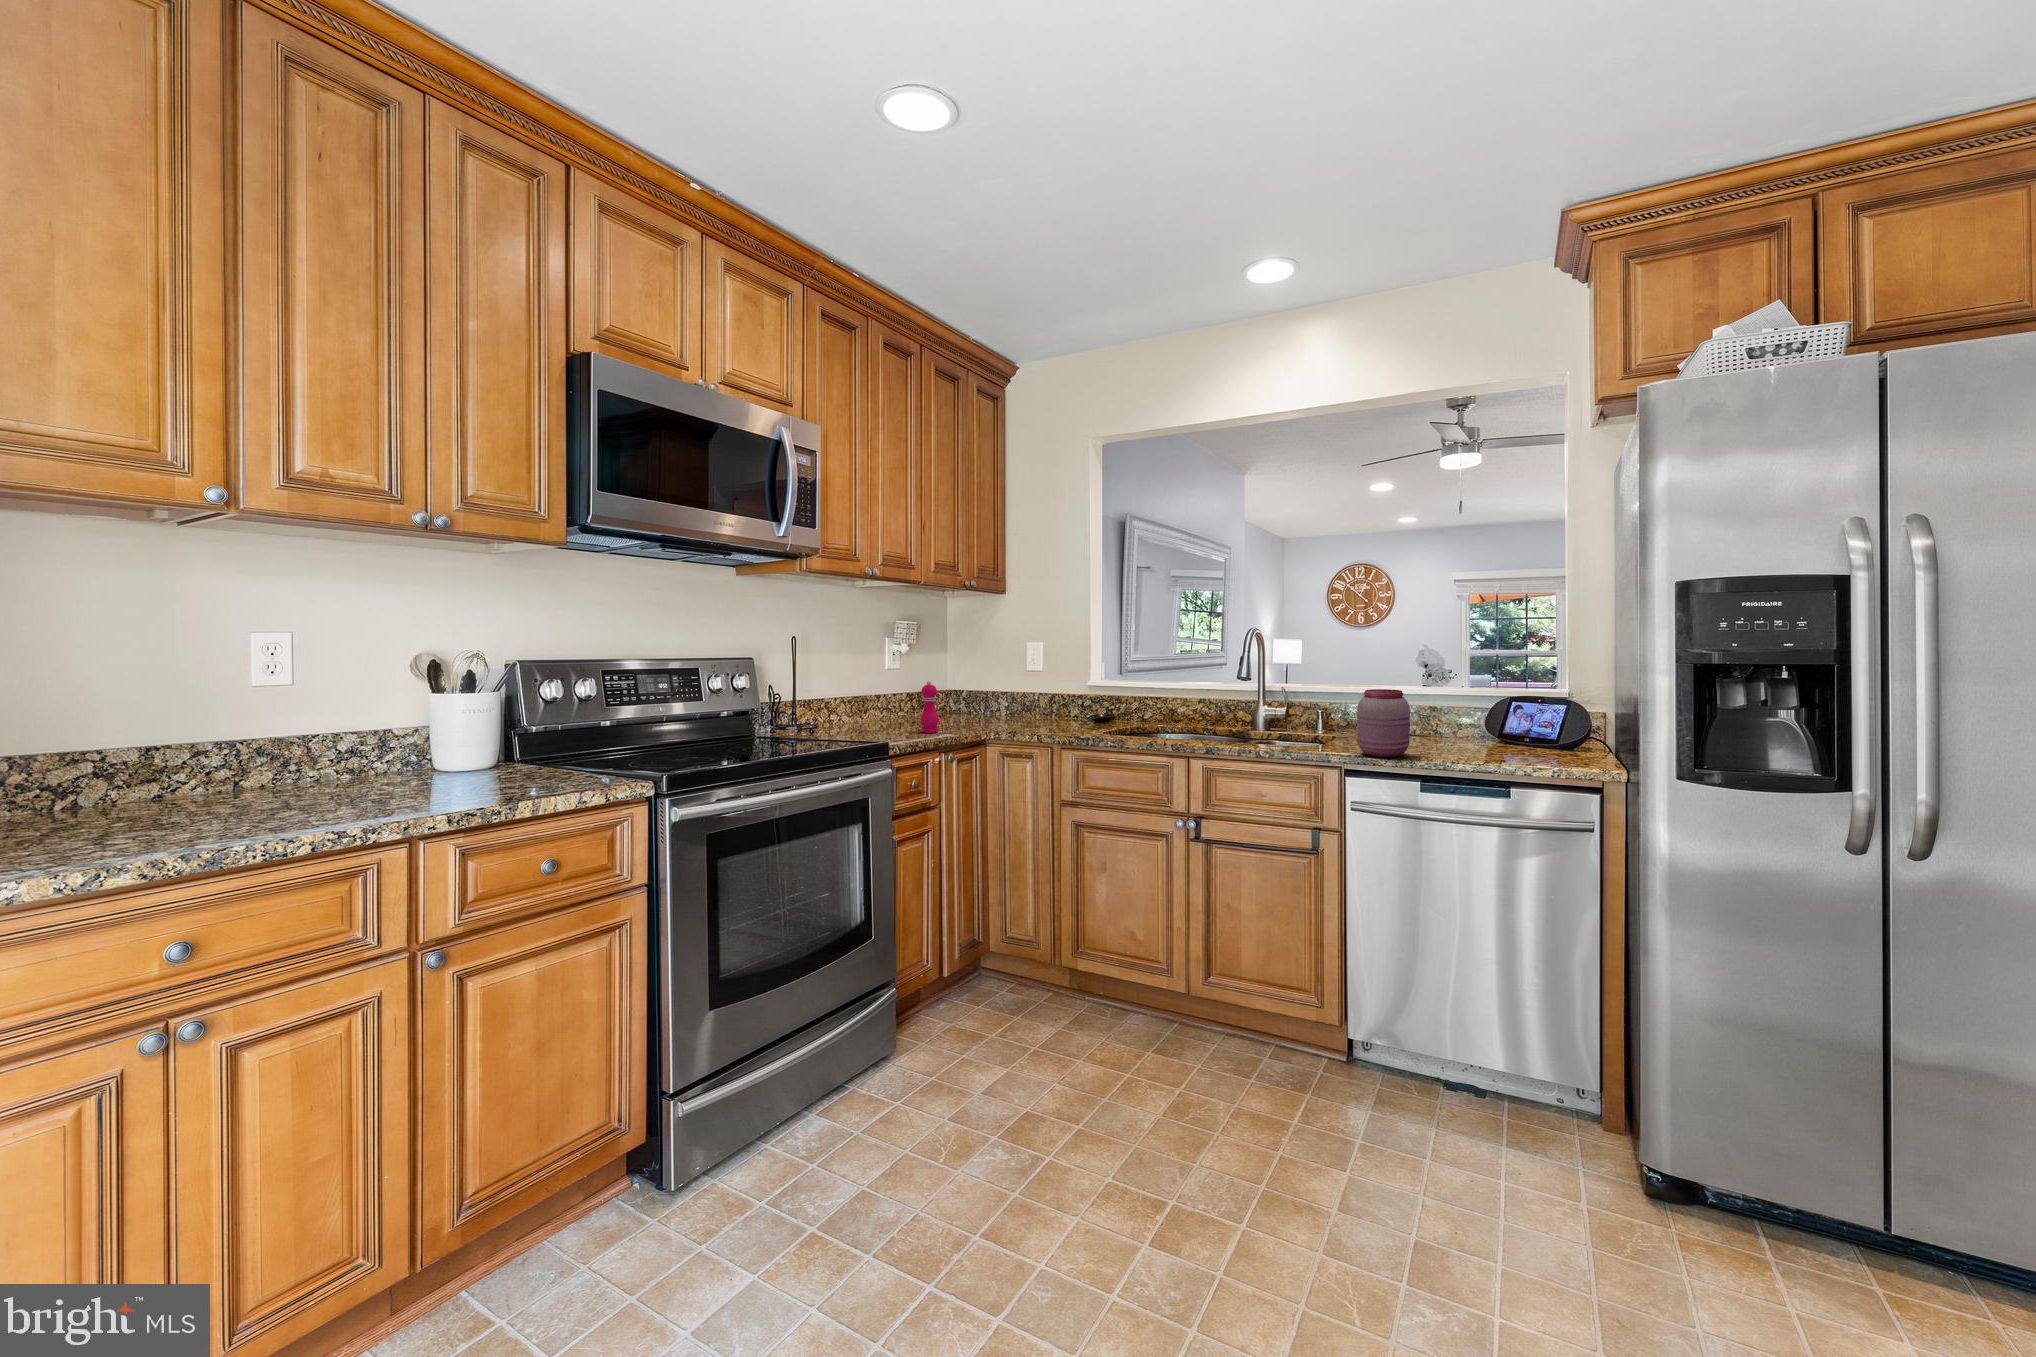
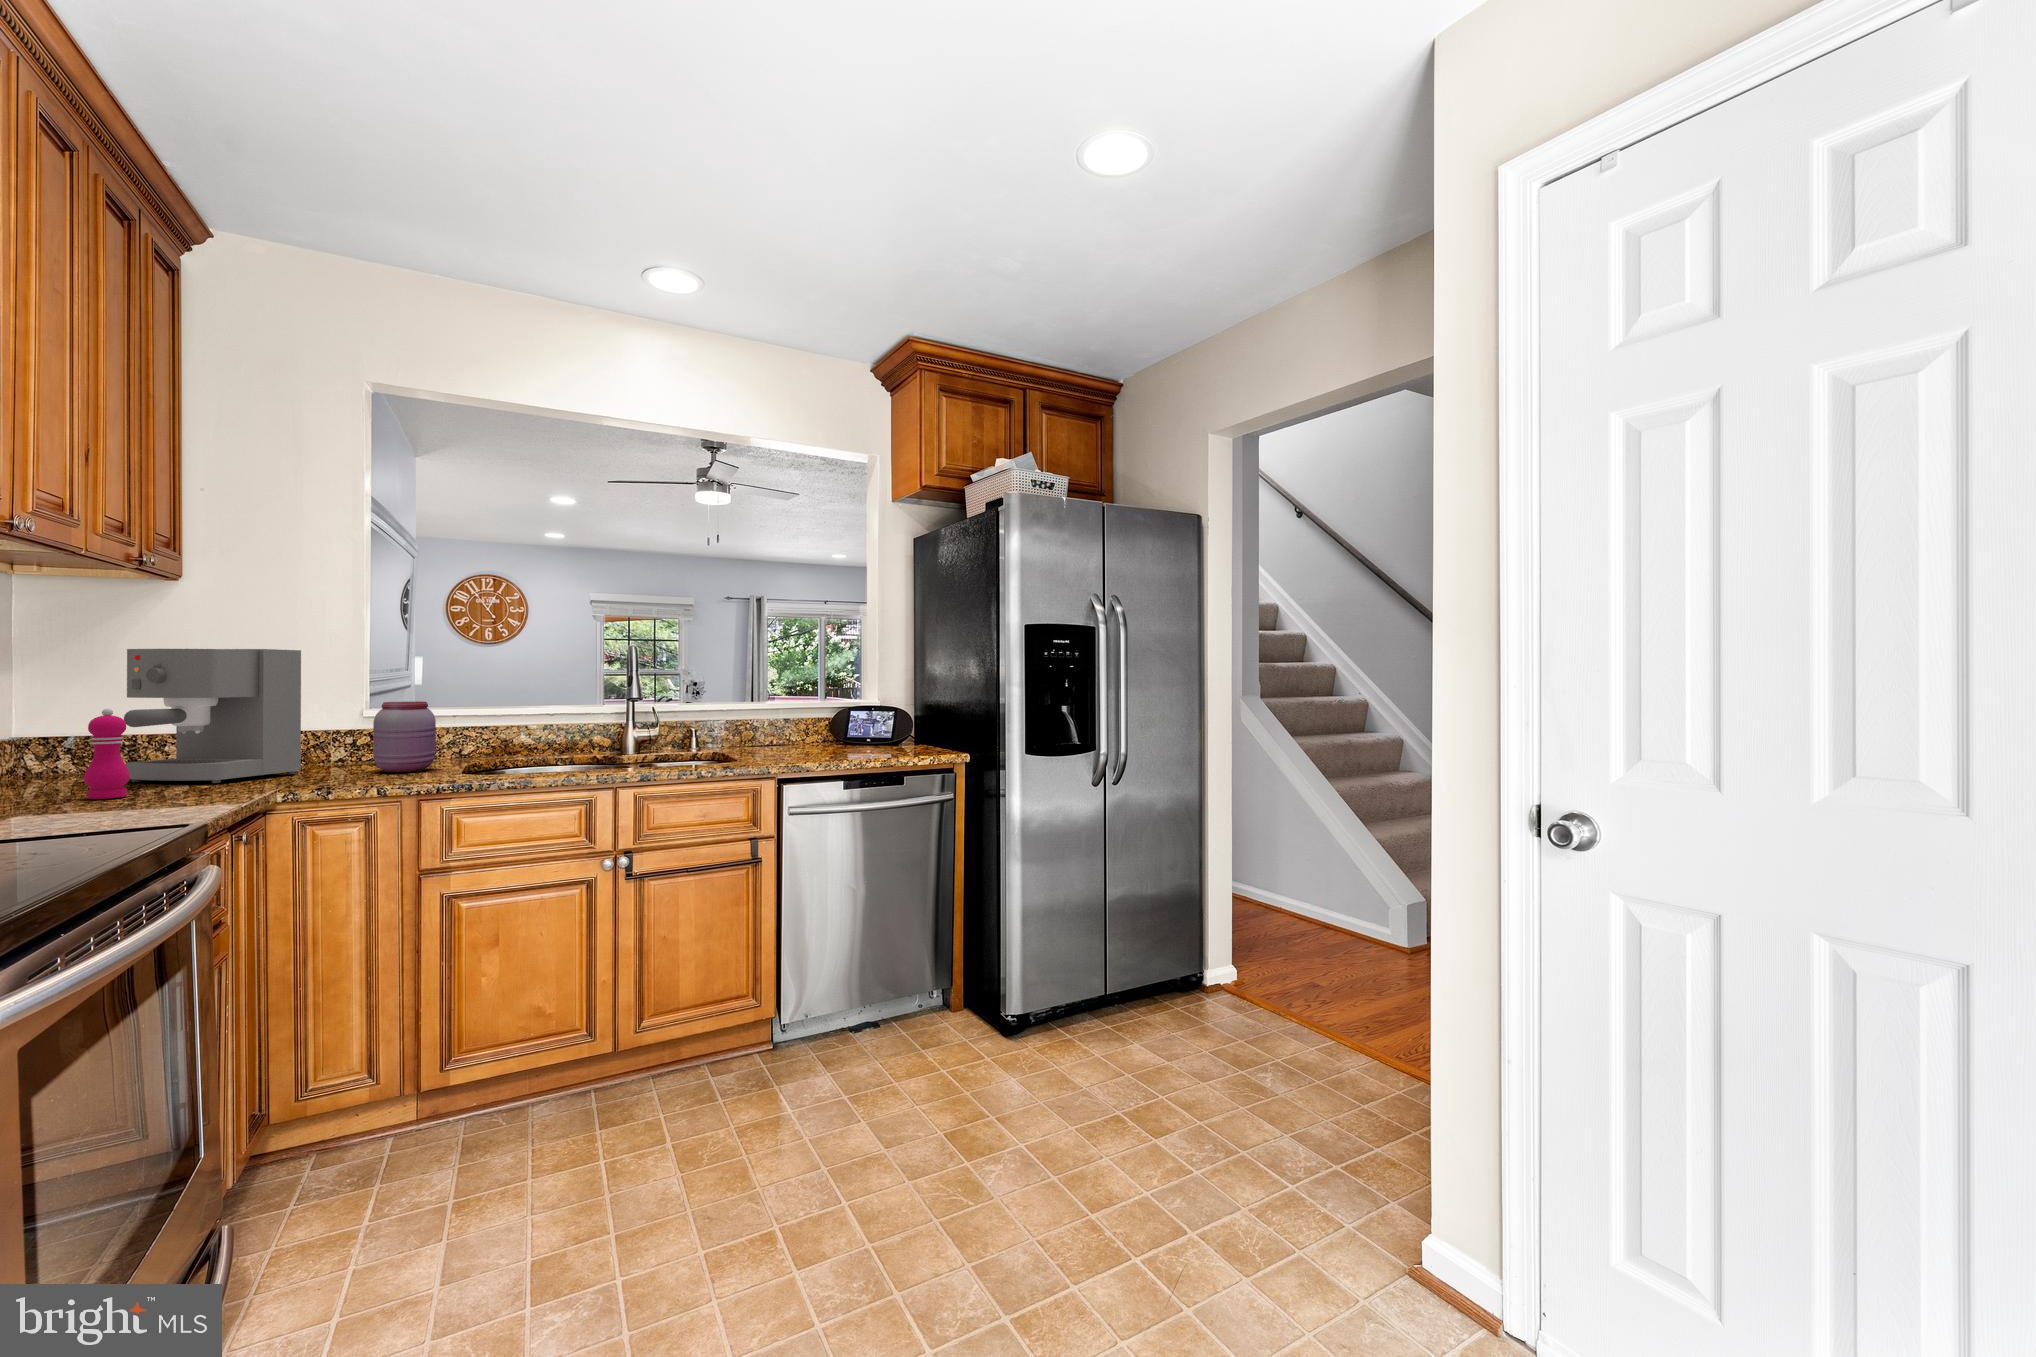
coffee maker: none [947,640,1041,727] -> present [124,649,301,783]
jar: present [1357,689,1410,757] -> present [373,702,436,772]

